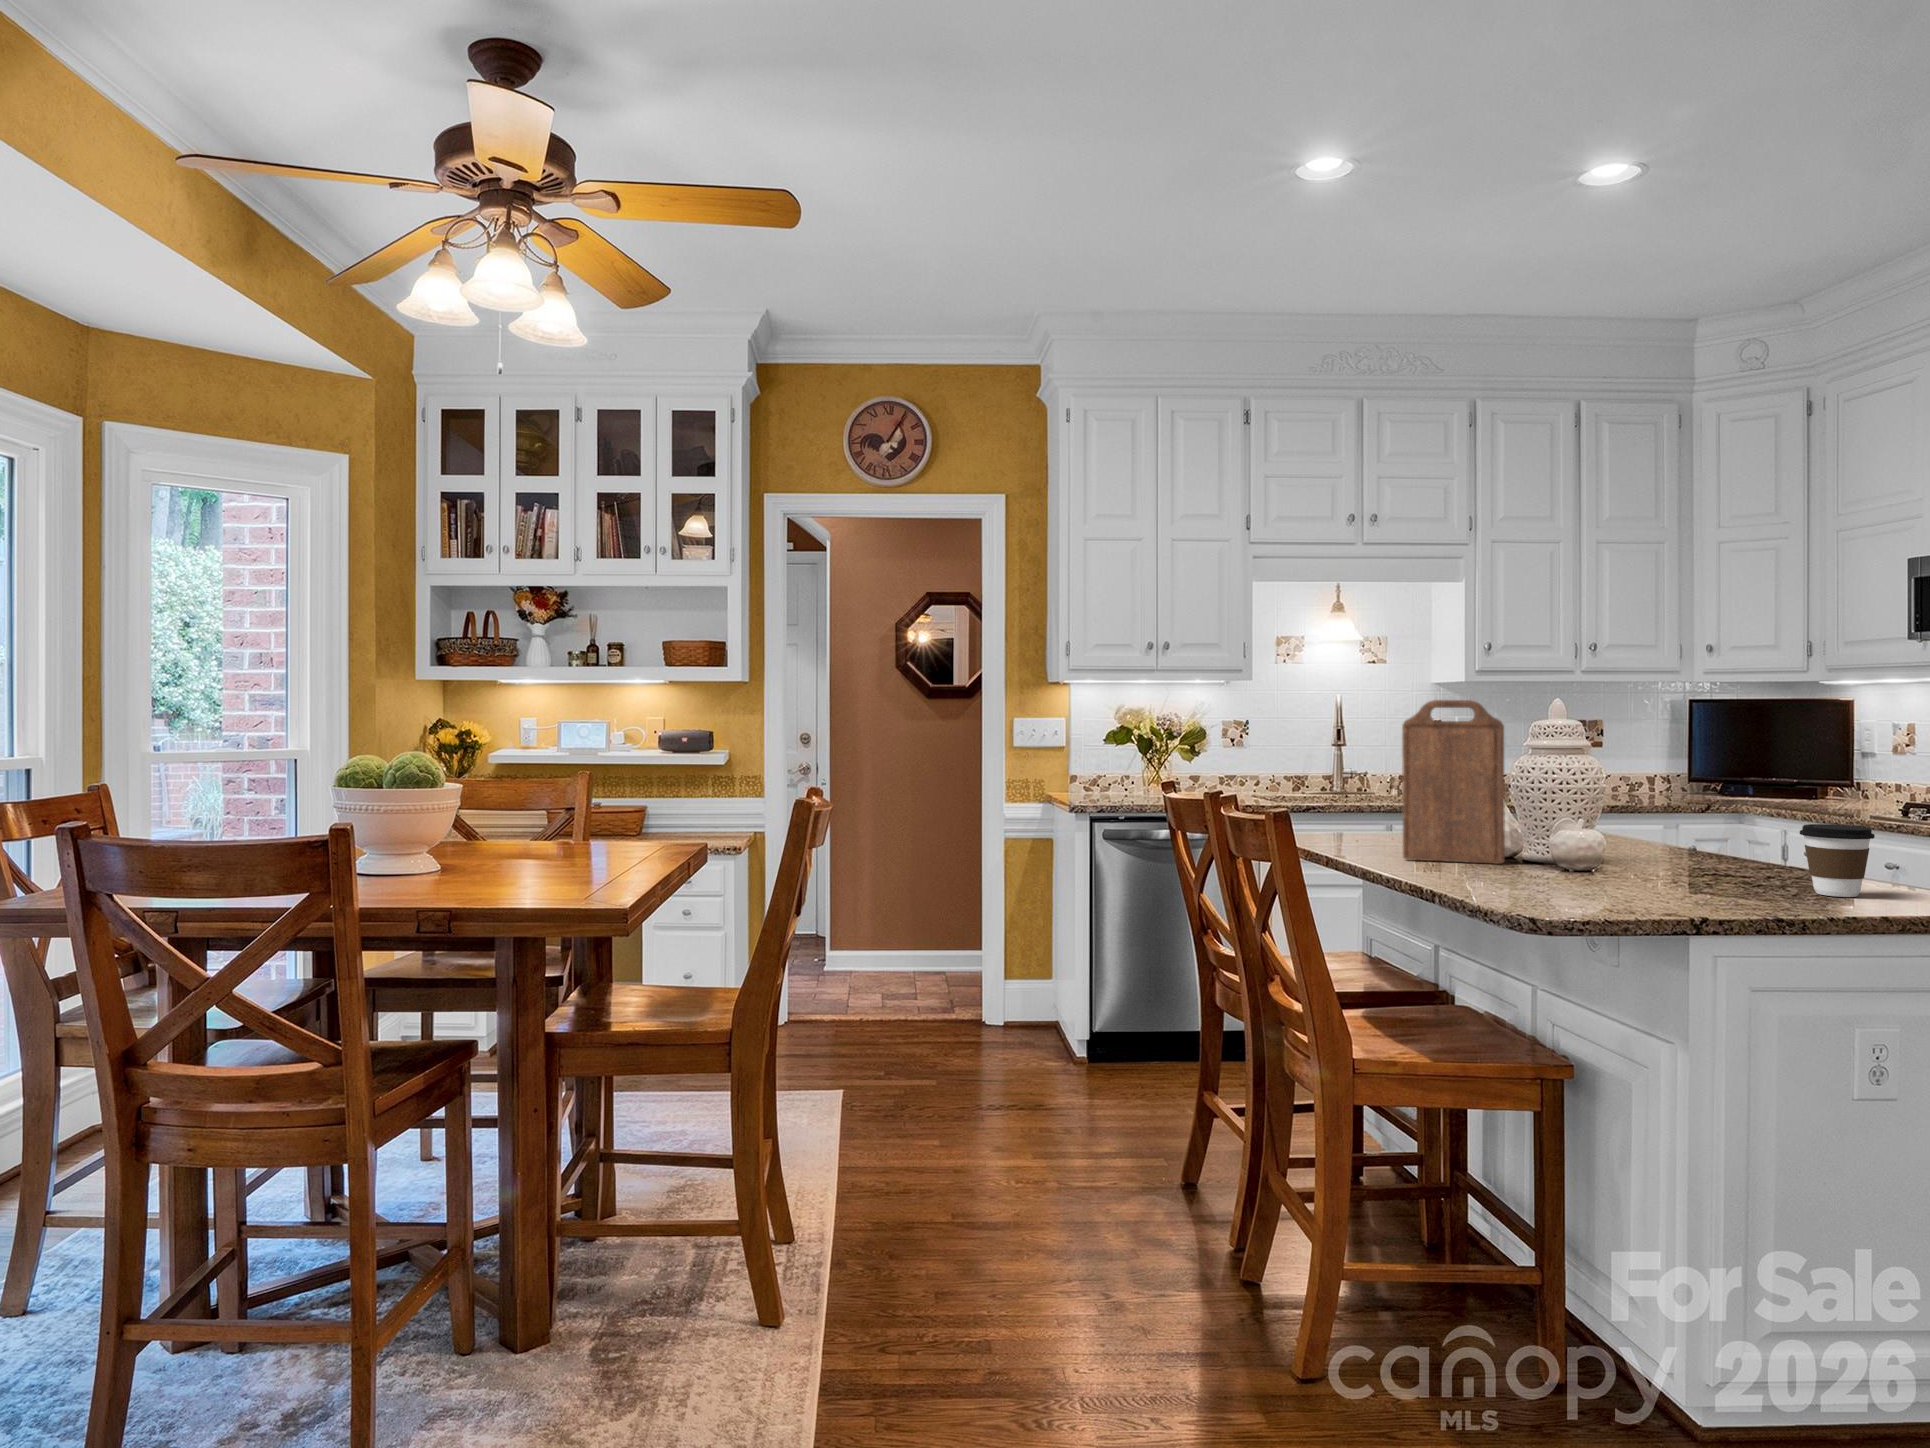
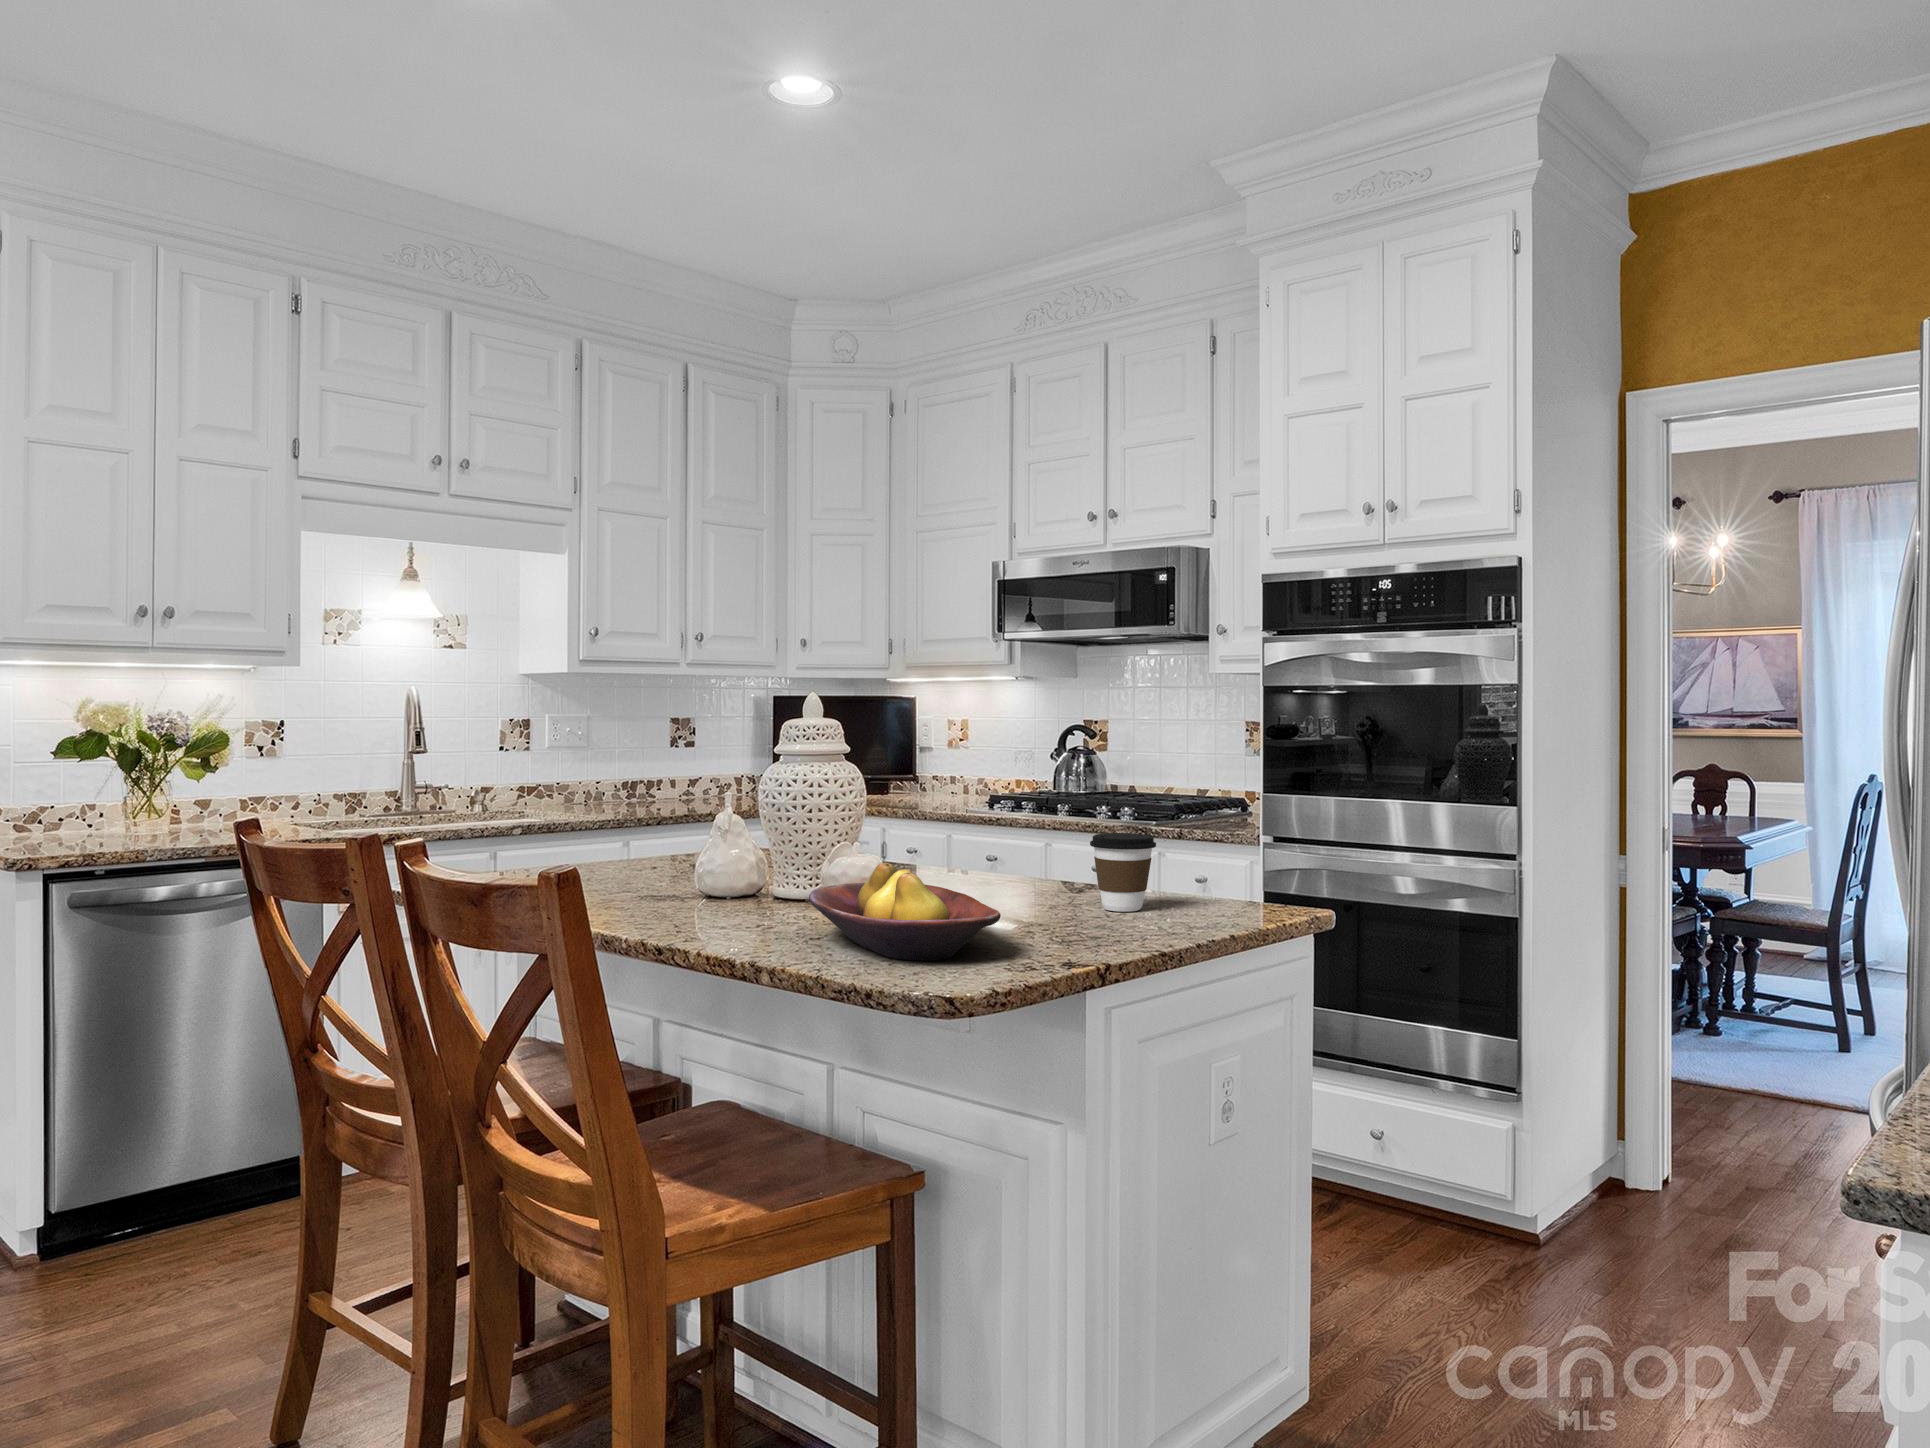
cutting board: present [1402,700,1505,864] -> none [641,696,768,913]
fruit bowl: none [1493,830,1640,904] -> present [809,863,1001,961]

